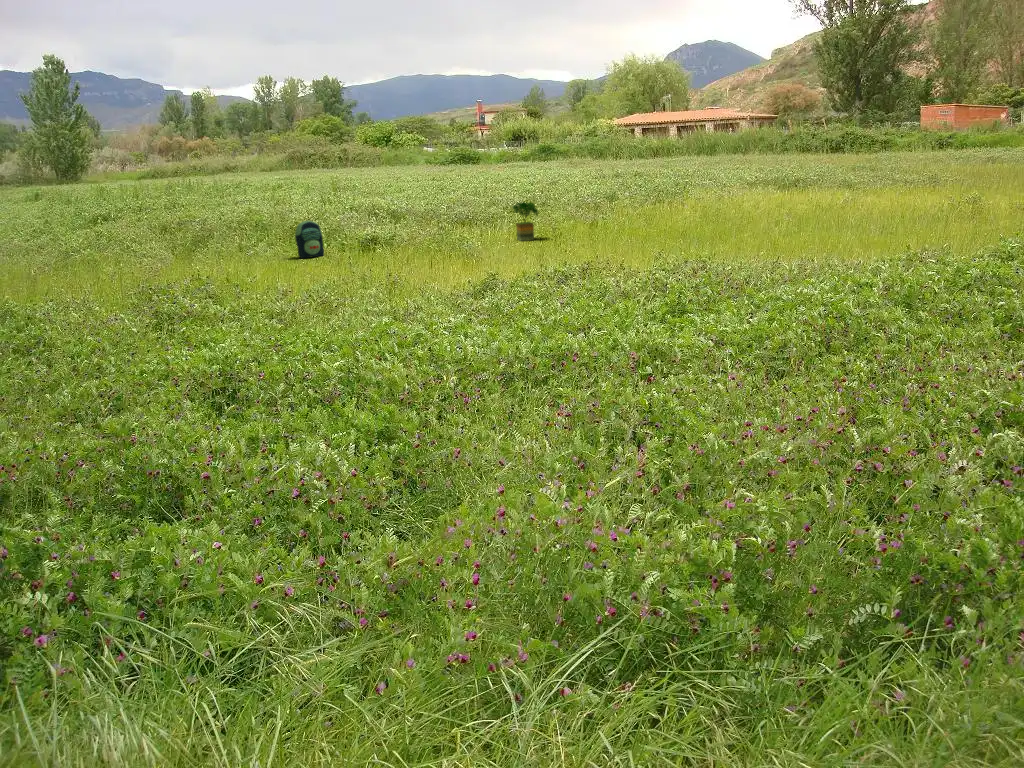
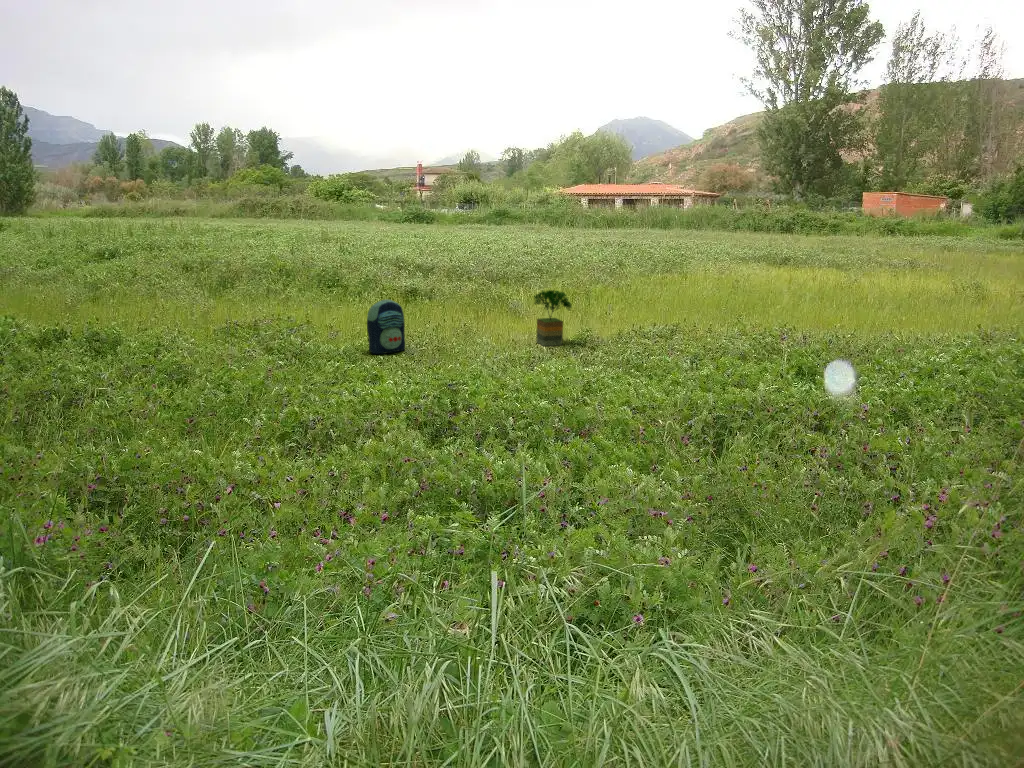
backpack: present [295,220,324,258] -> present [367,299,405,354]

